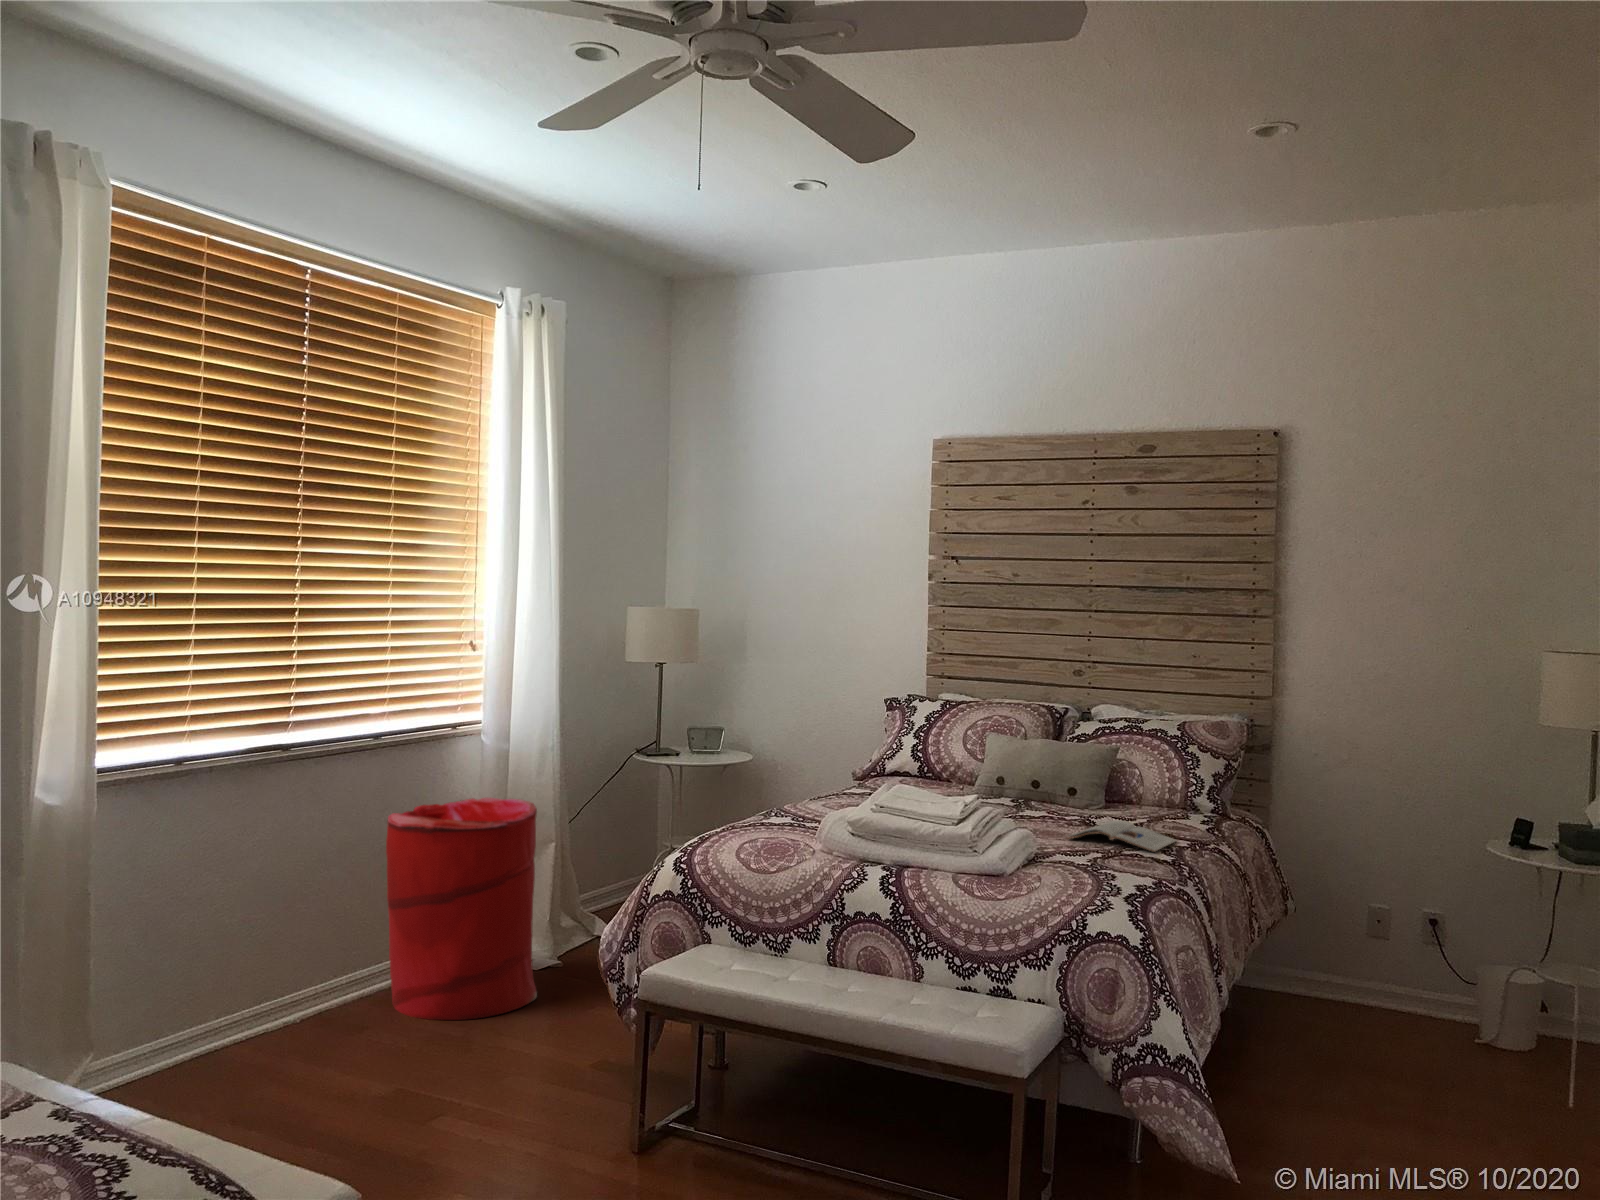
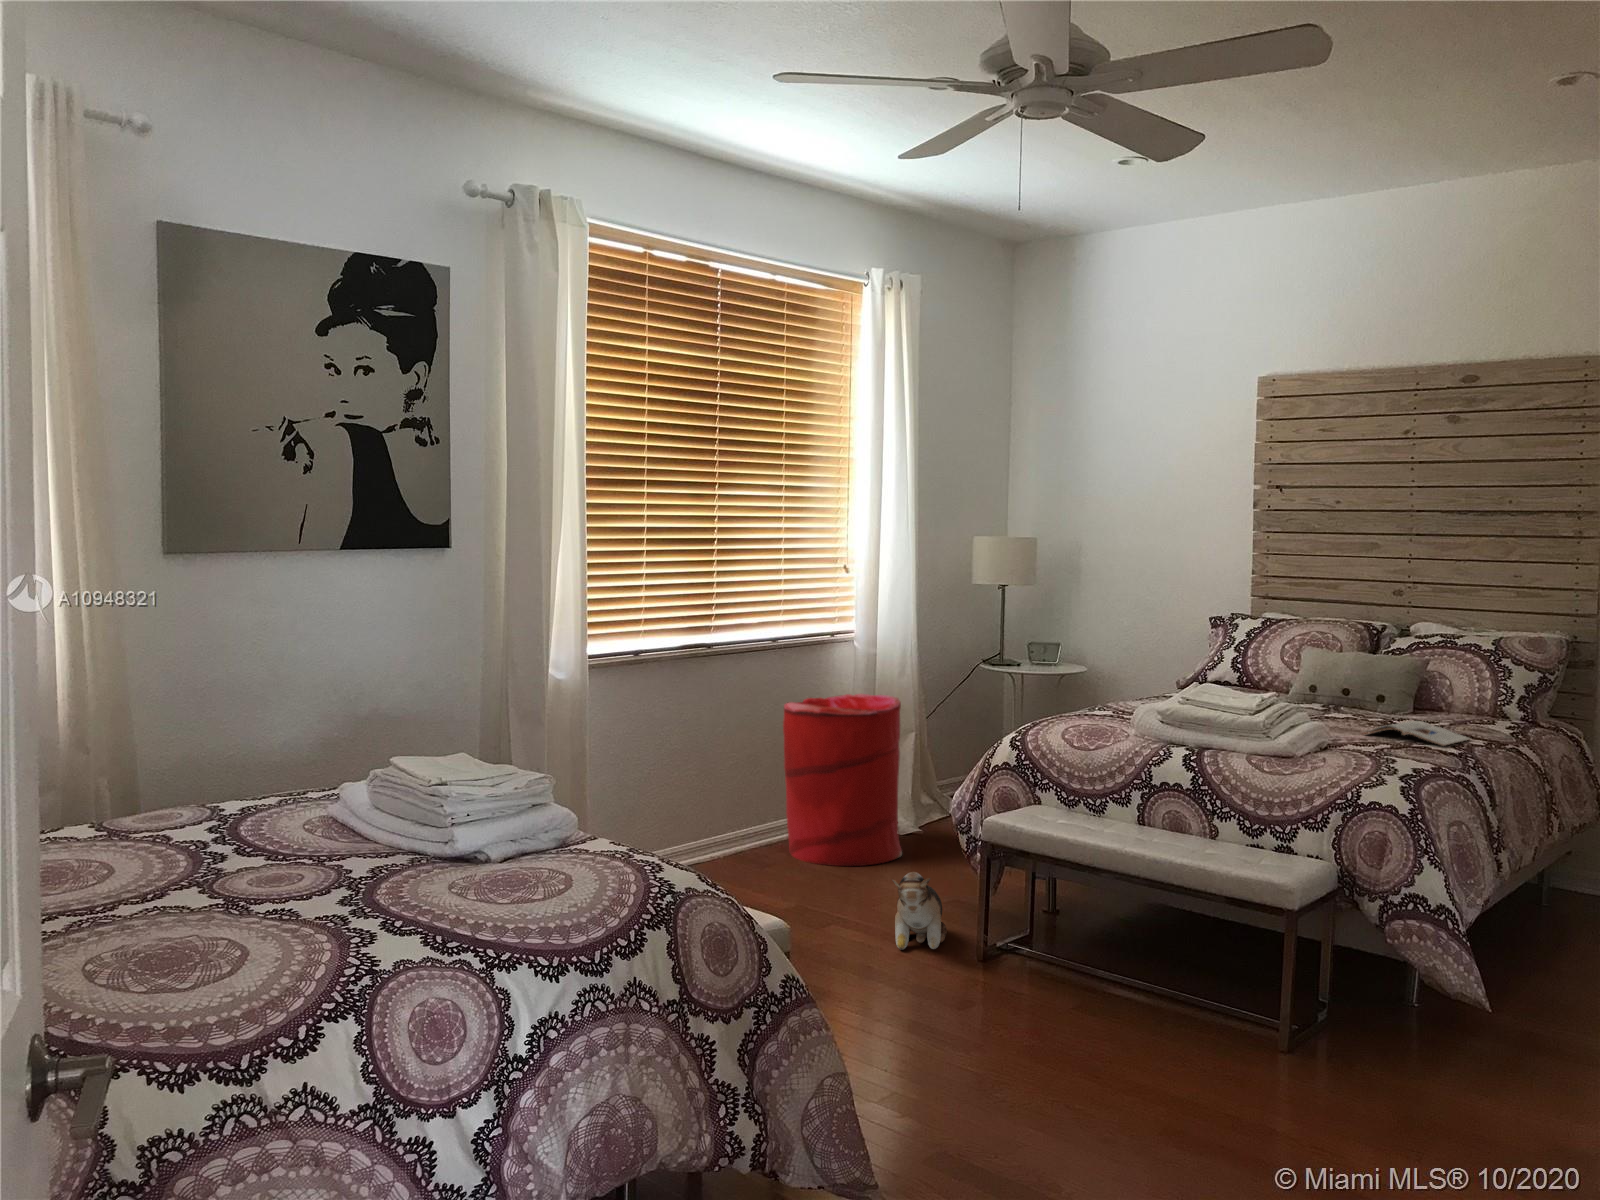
plush toy: none [521,1047,593,1150] -> present [892,872,947,950]

